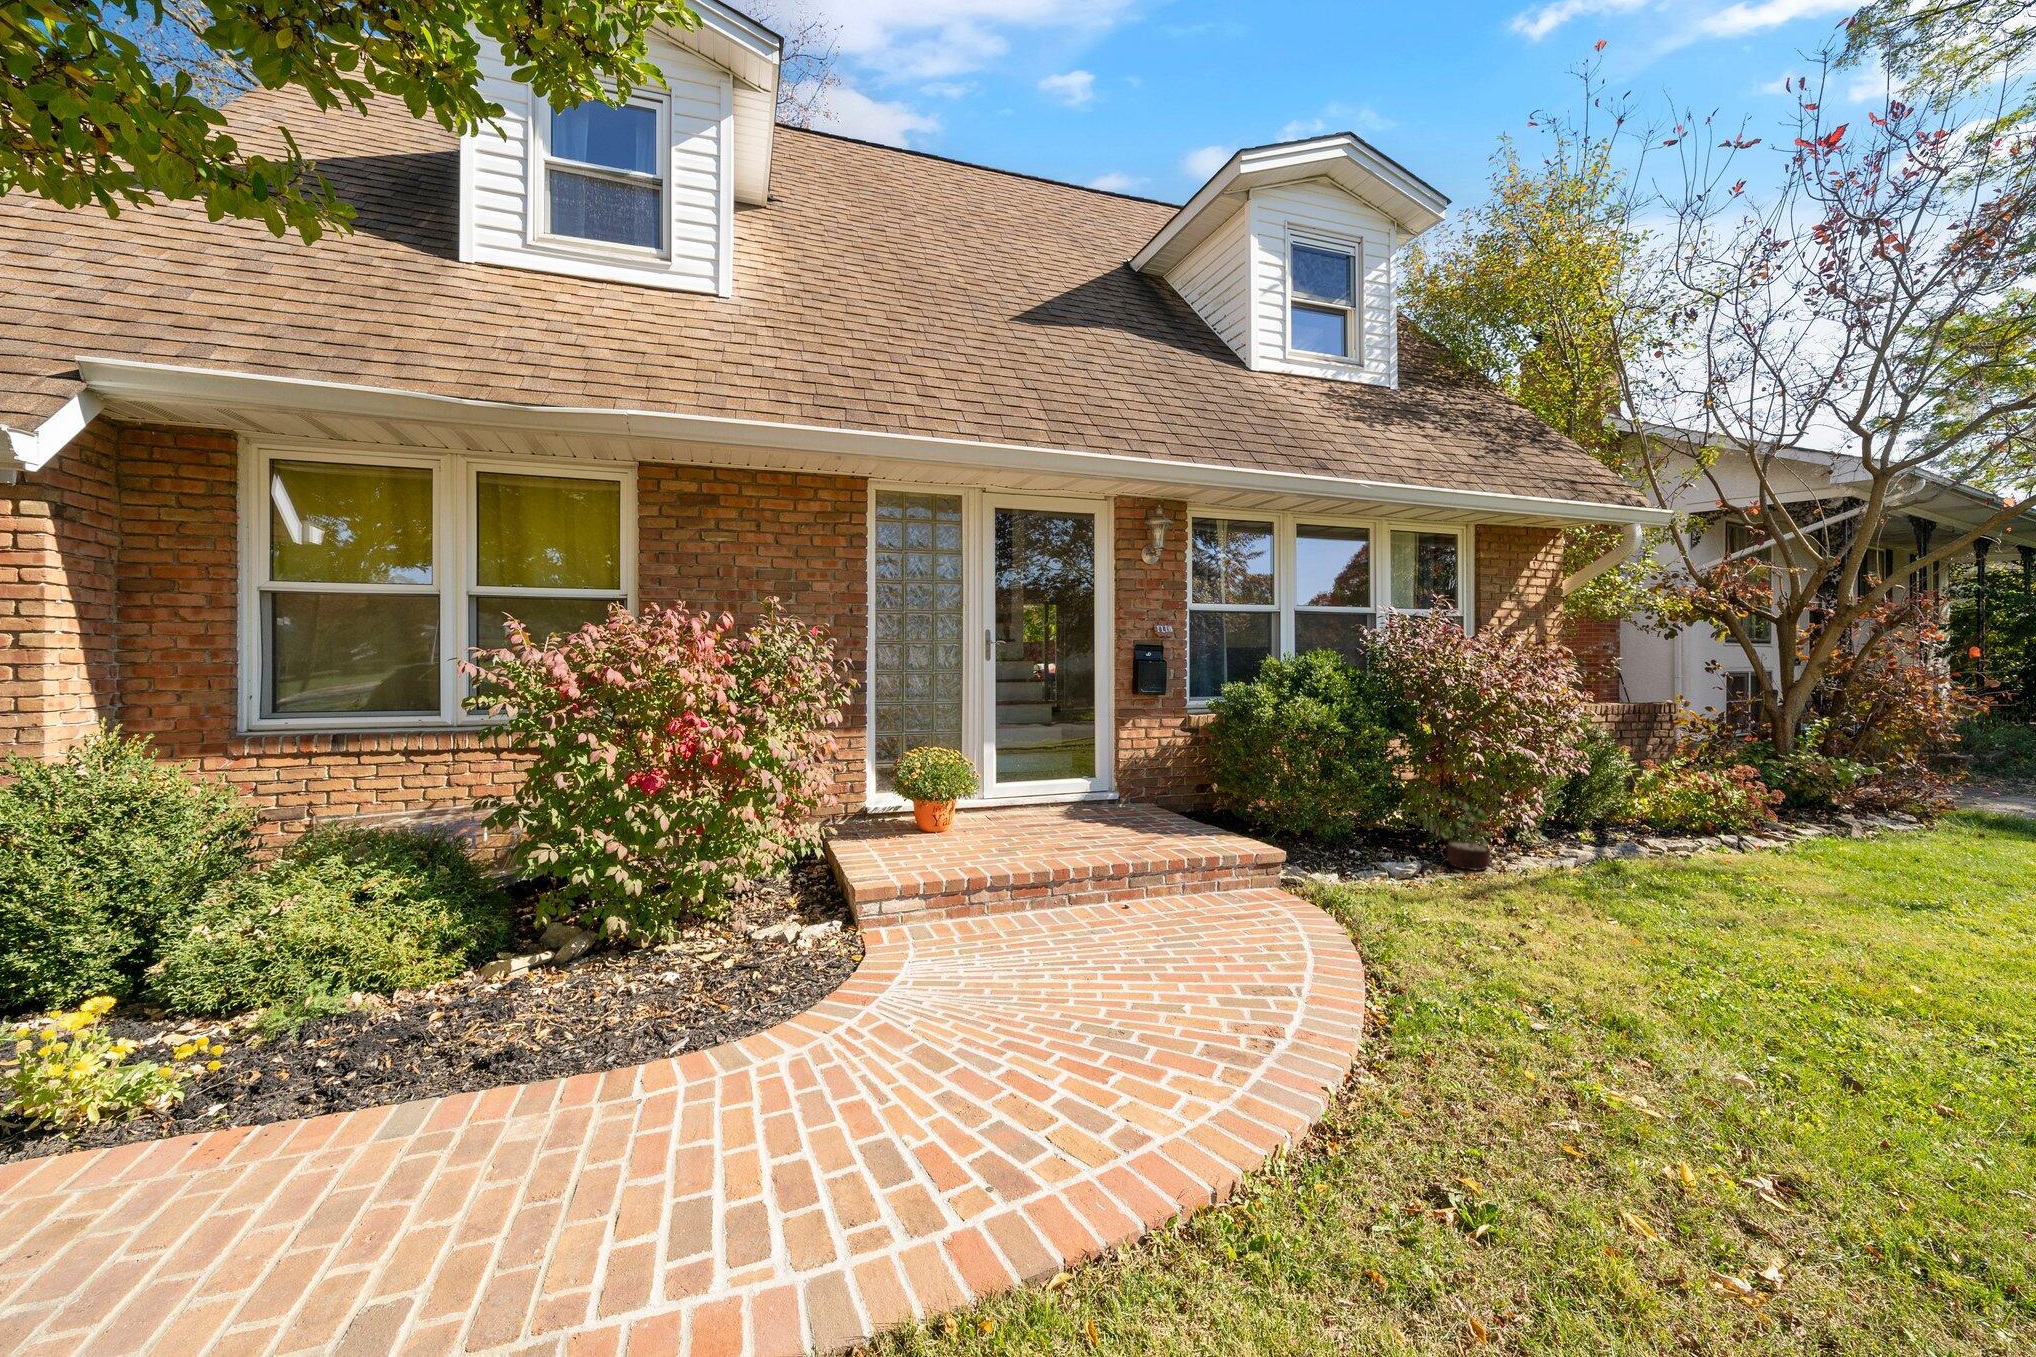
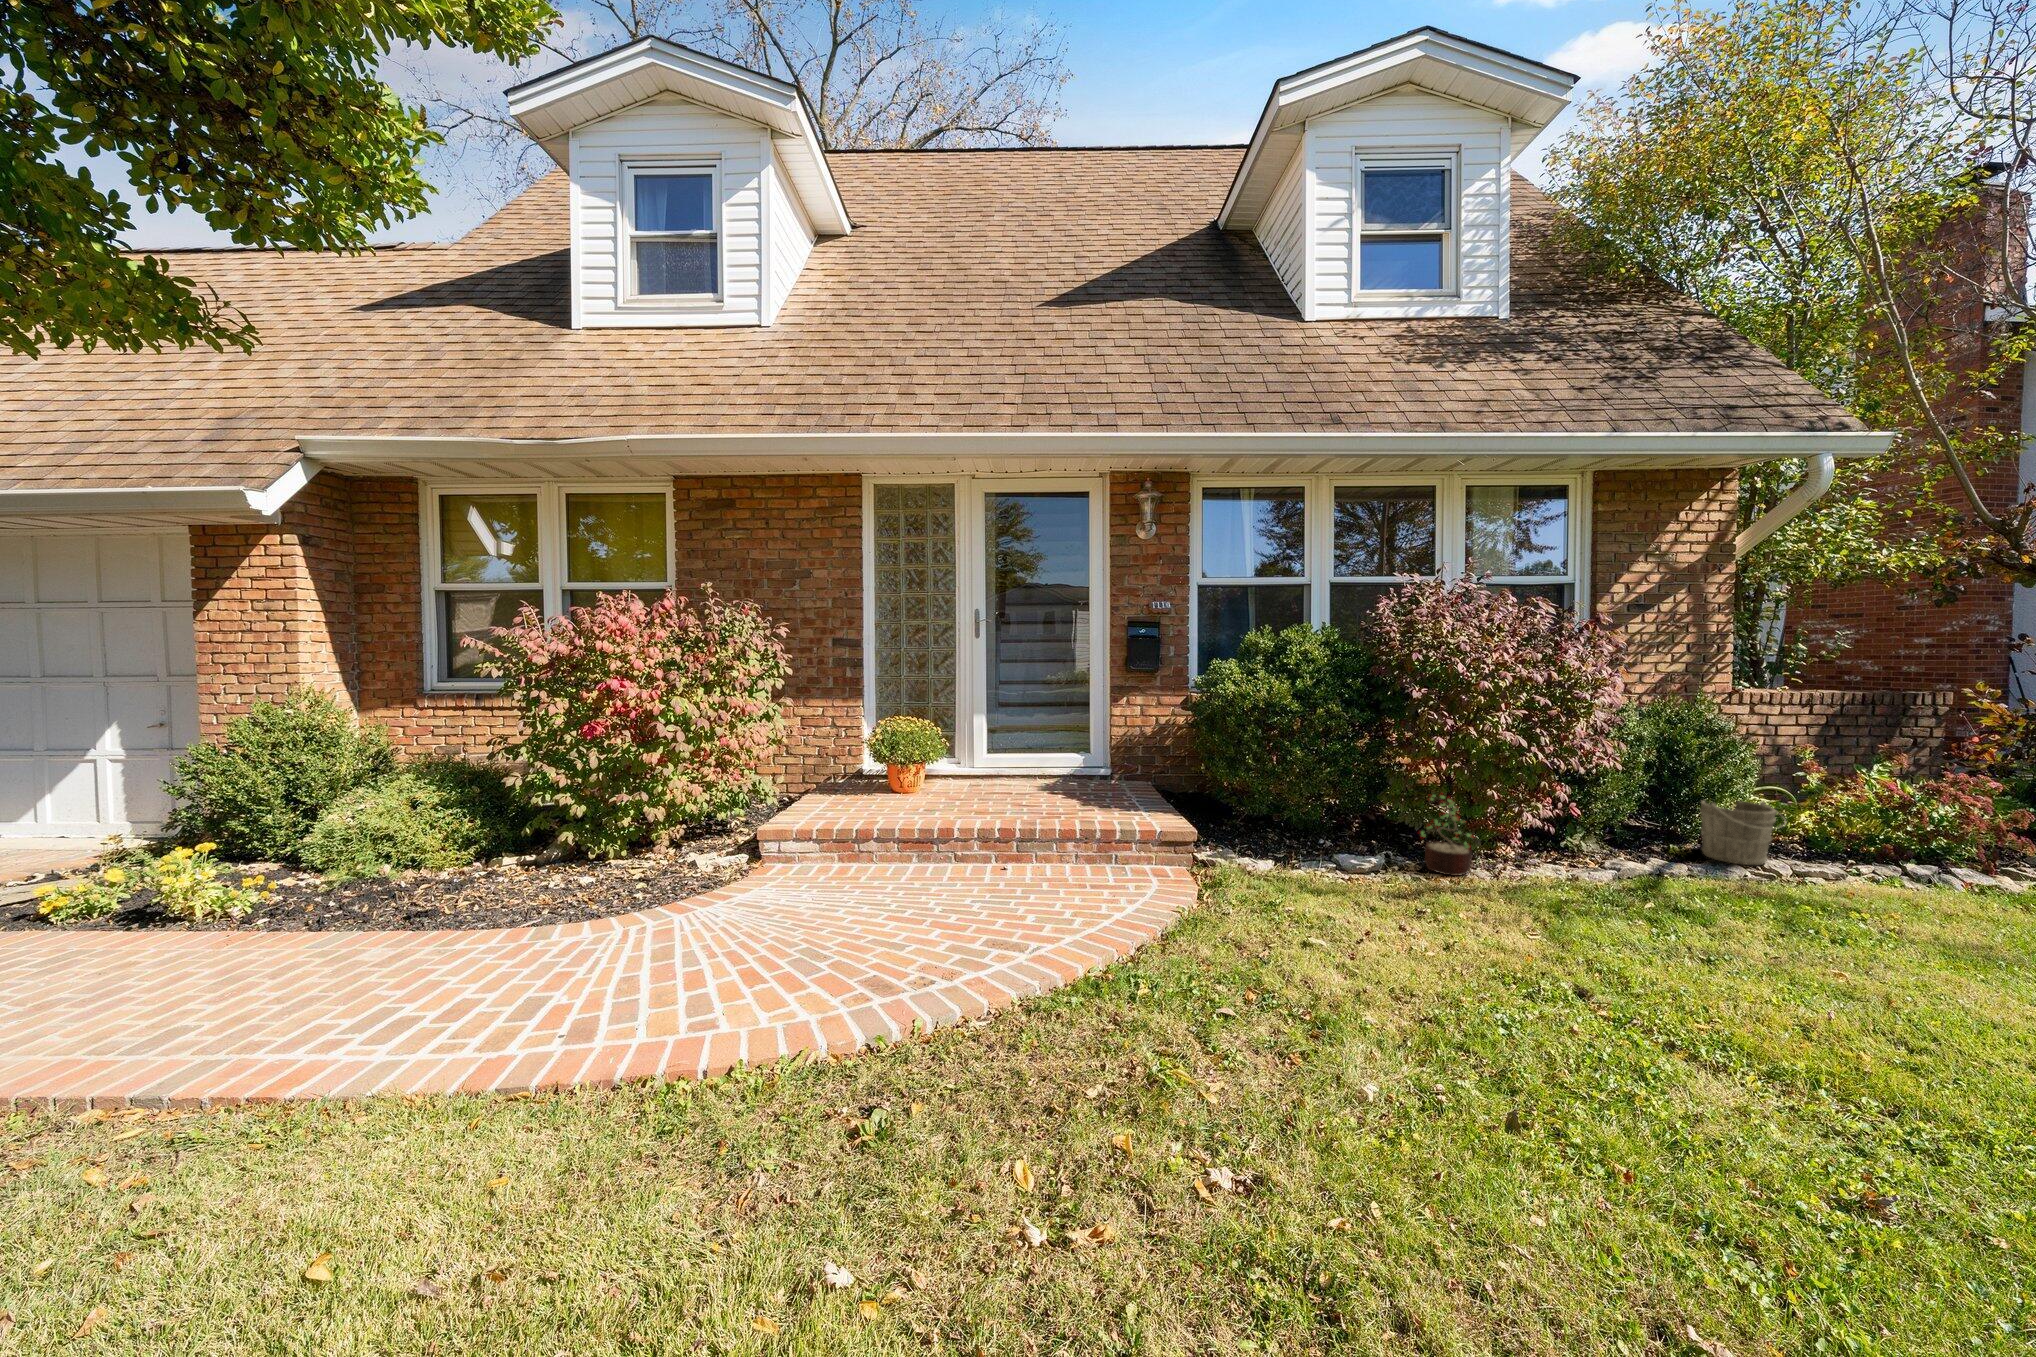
bucket: none [1591,790,1655,841] -> present [1700,801,1786,865]

